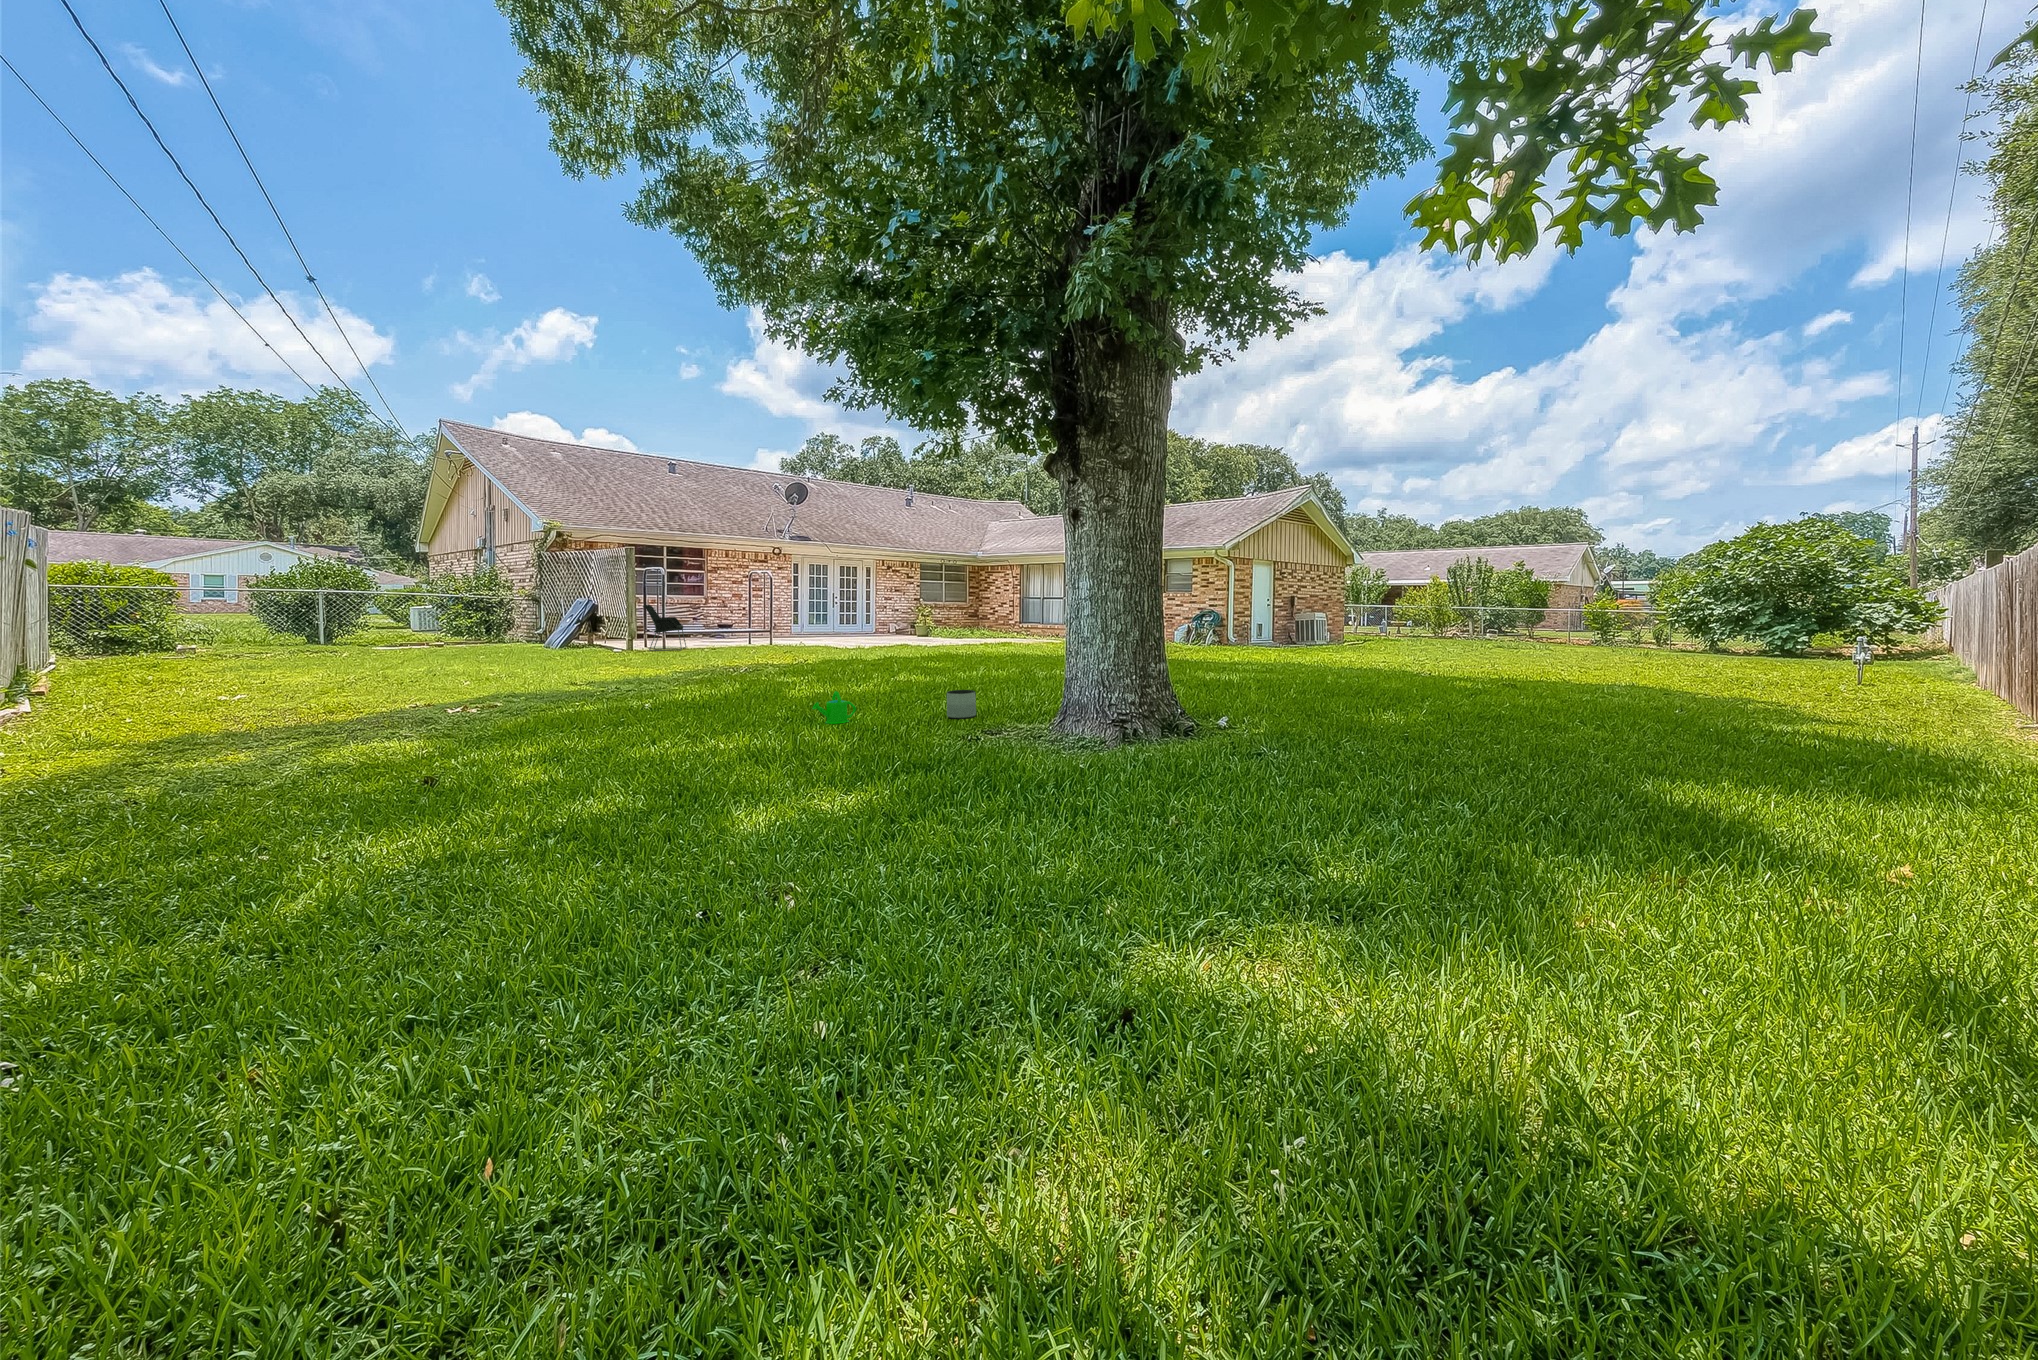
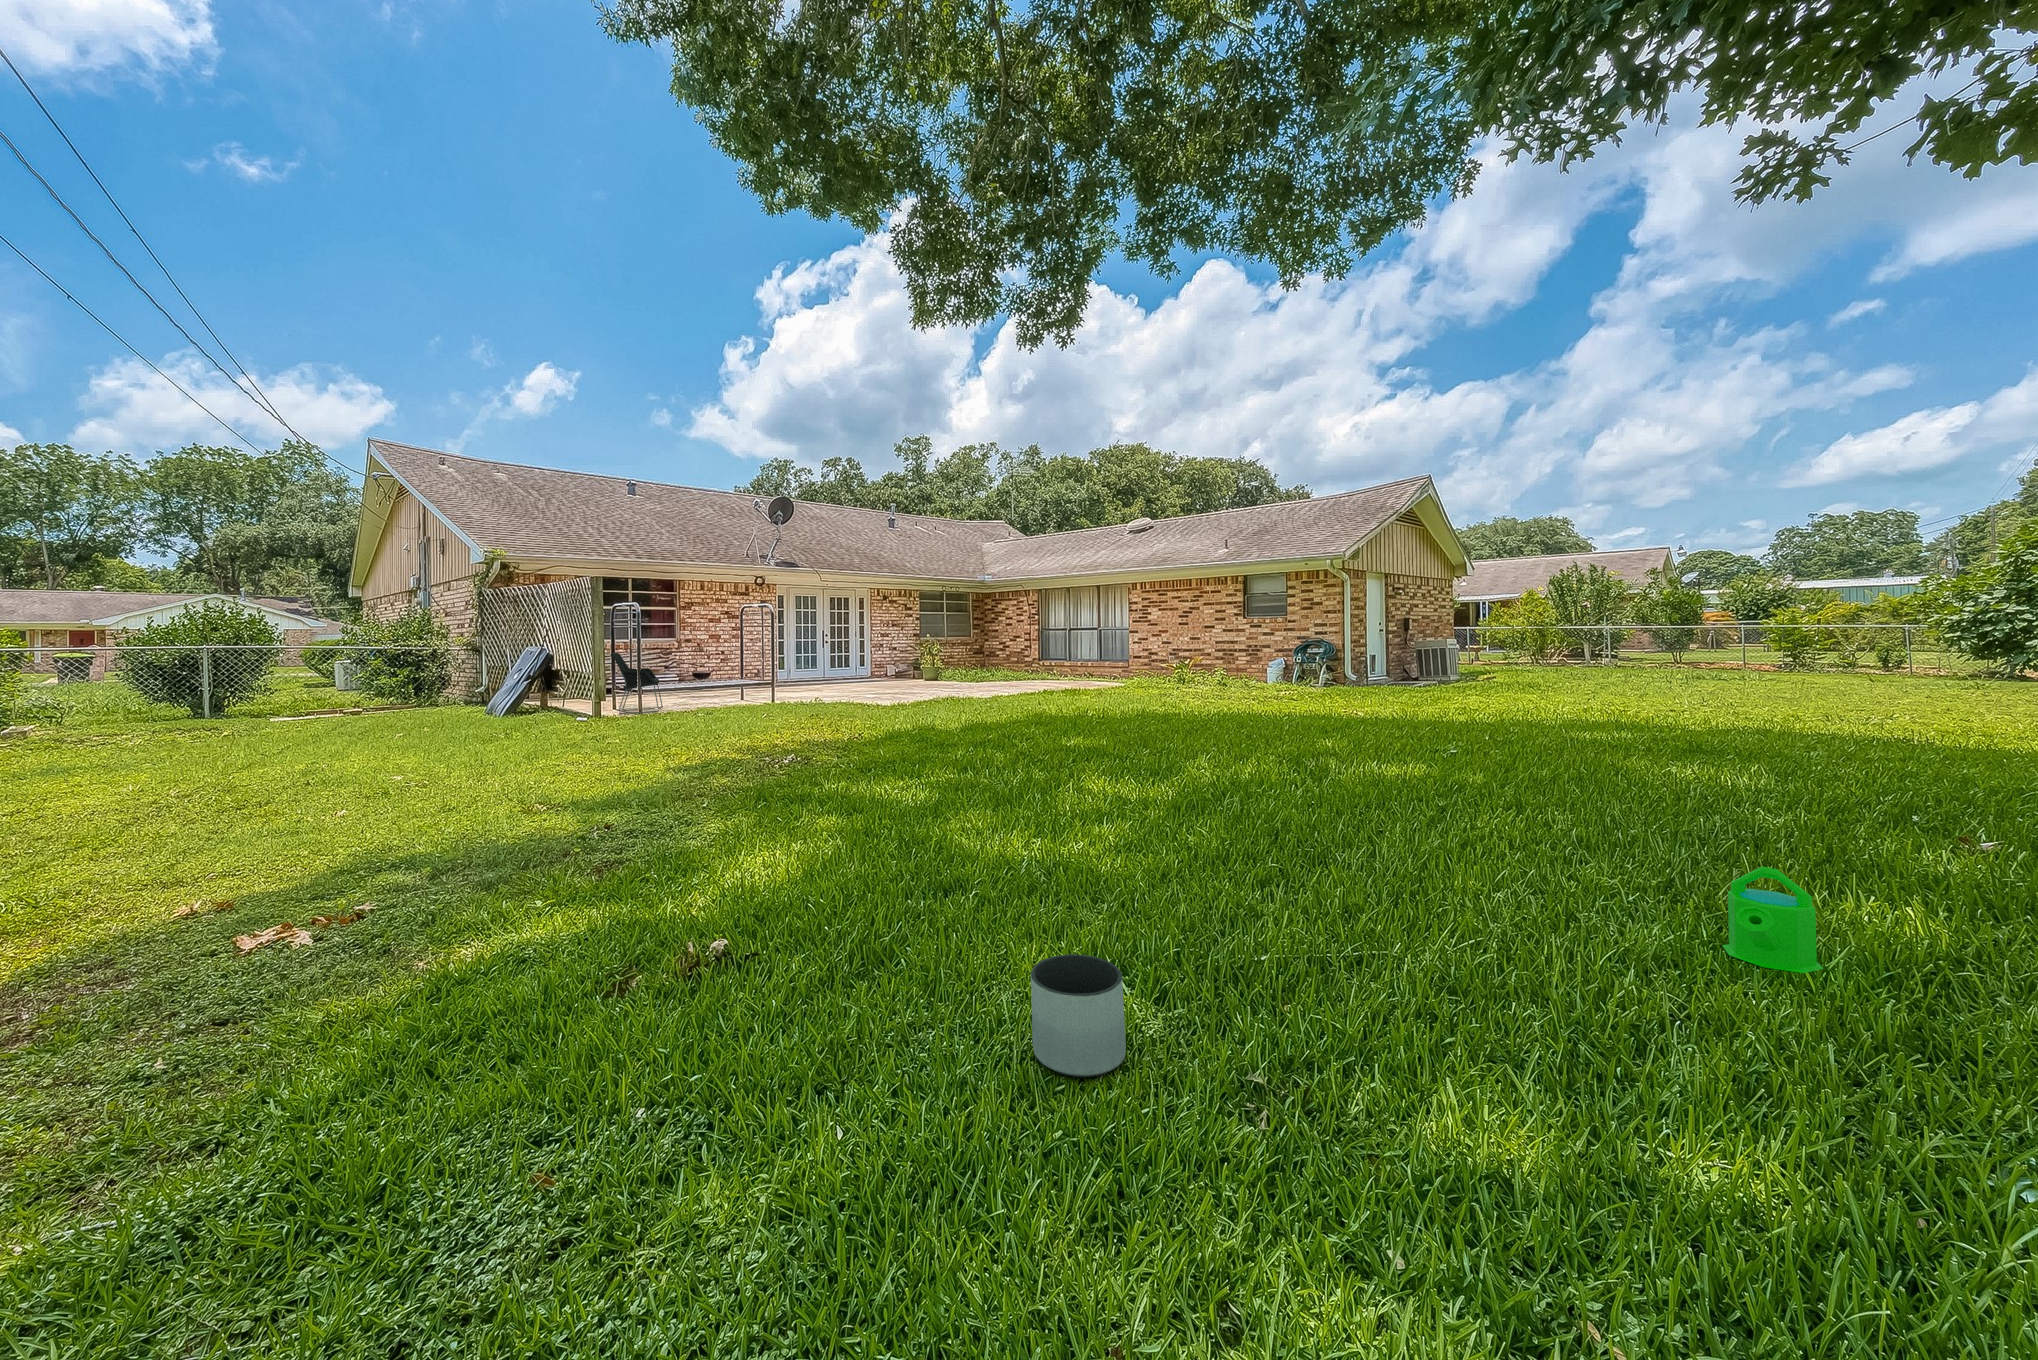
planter: present [947,690,976,719] -> present [1031,954,1126,1077]
watering can: present [812,691,856,724] -> present [1722,867,1823,973]

